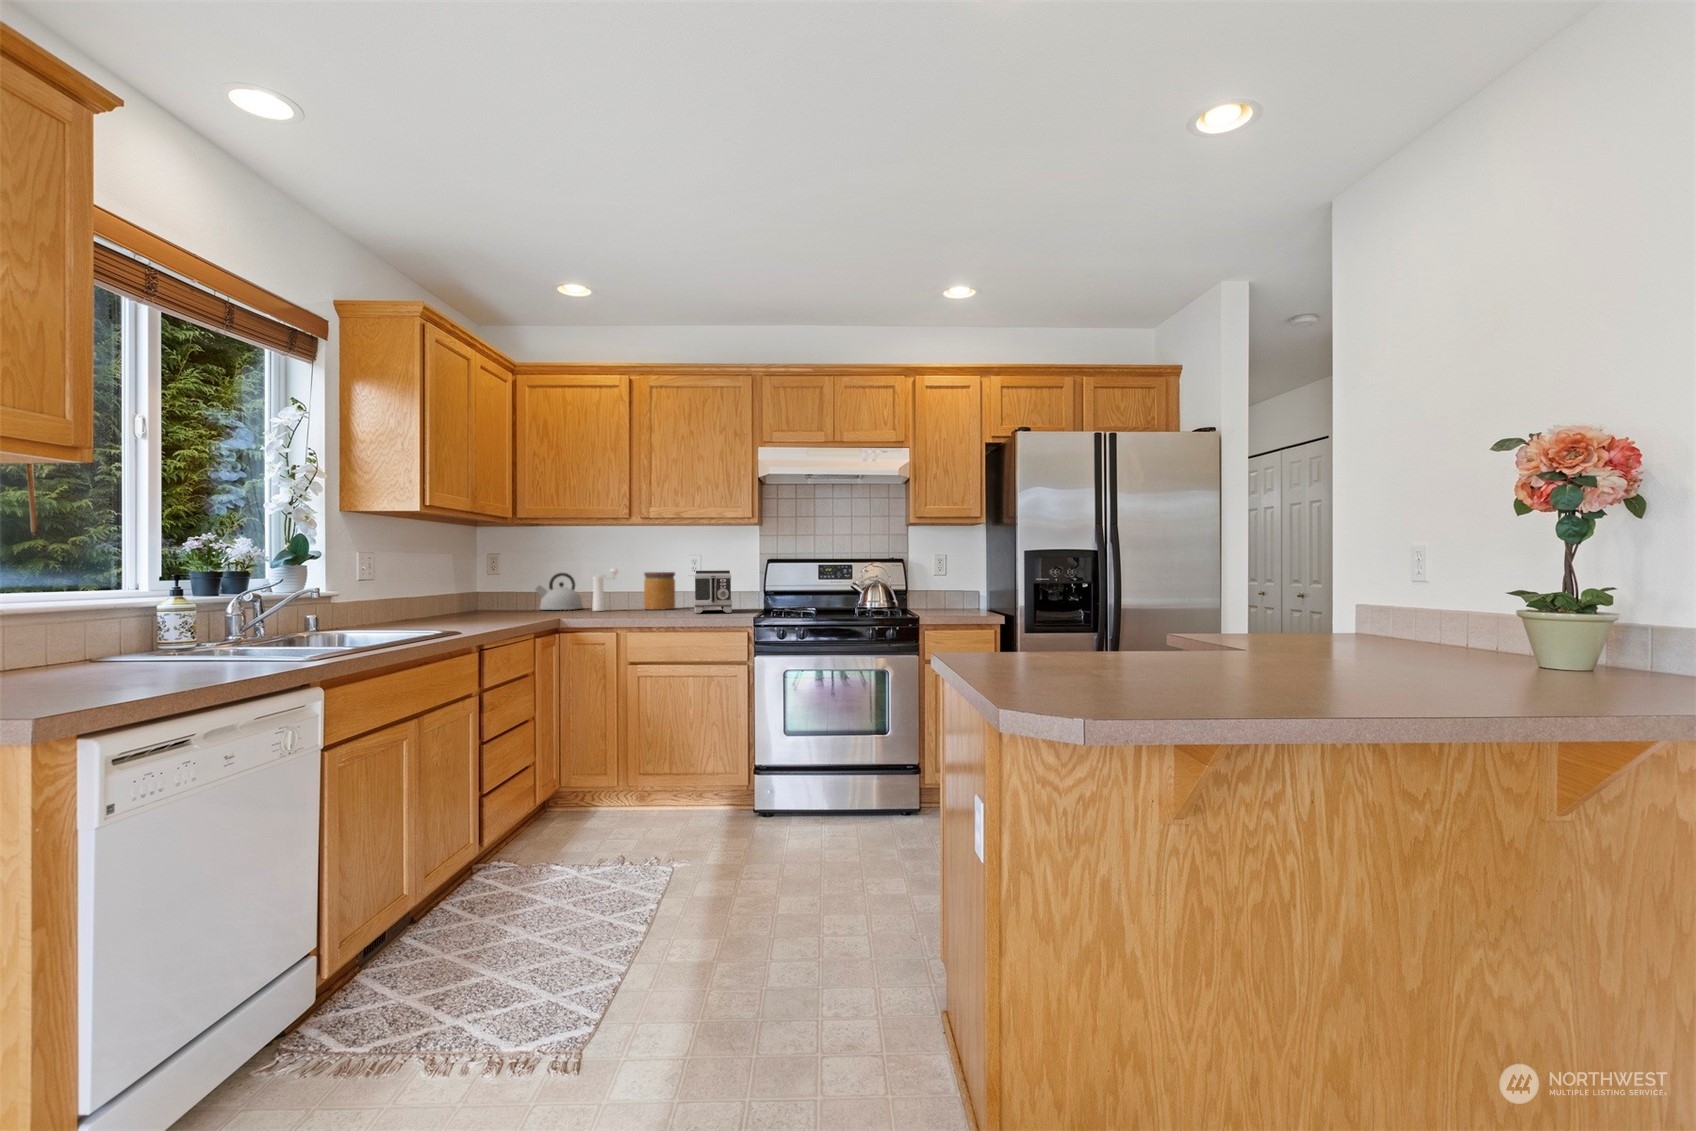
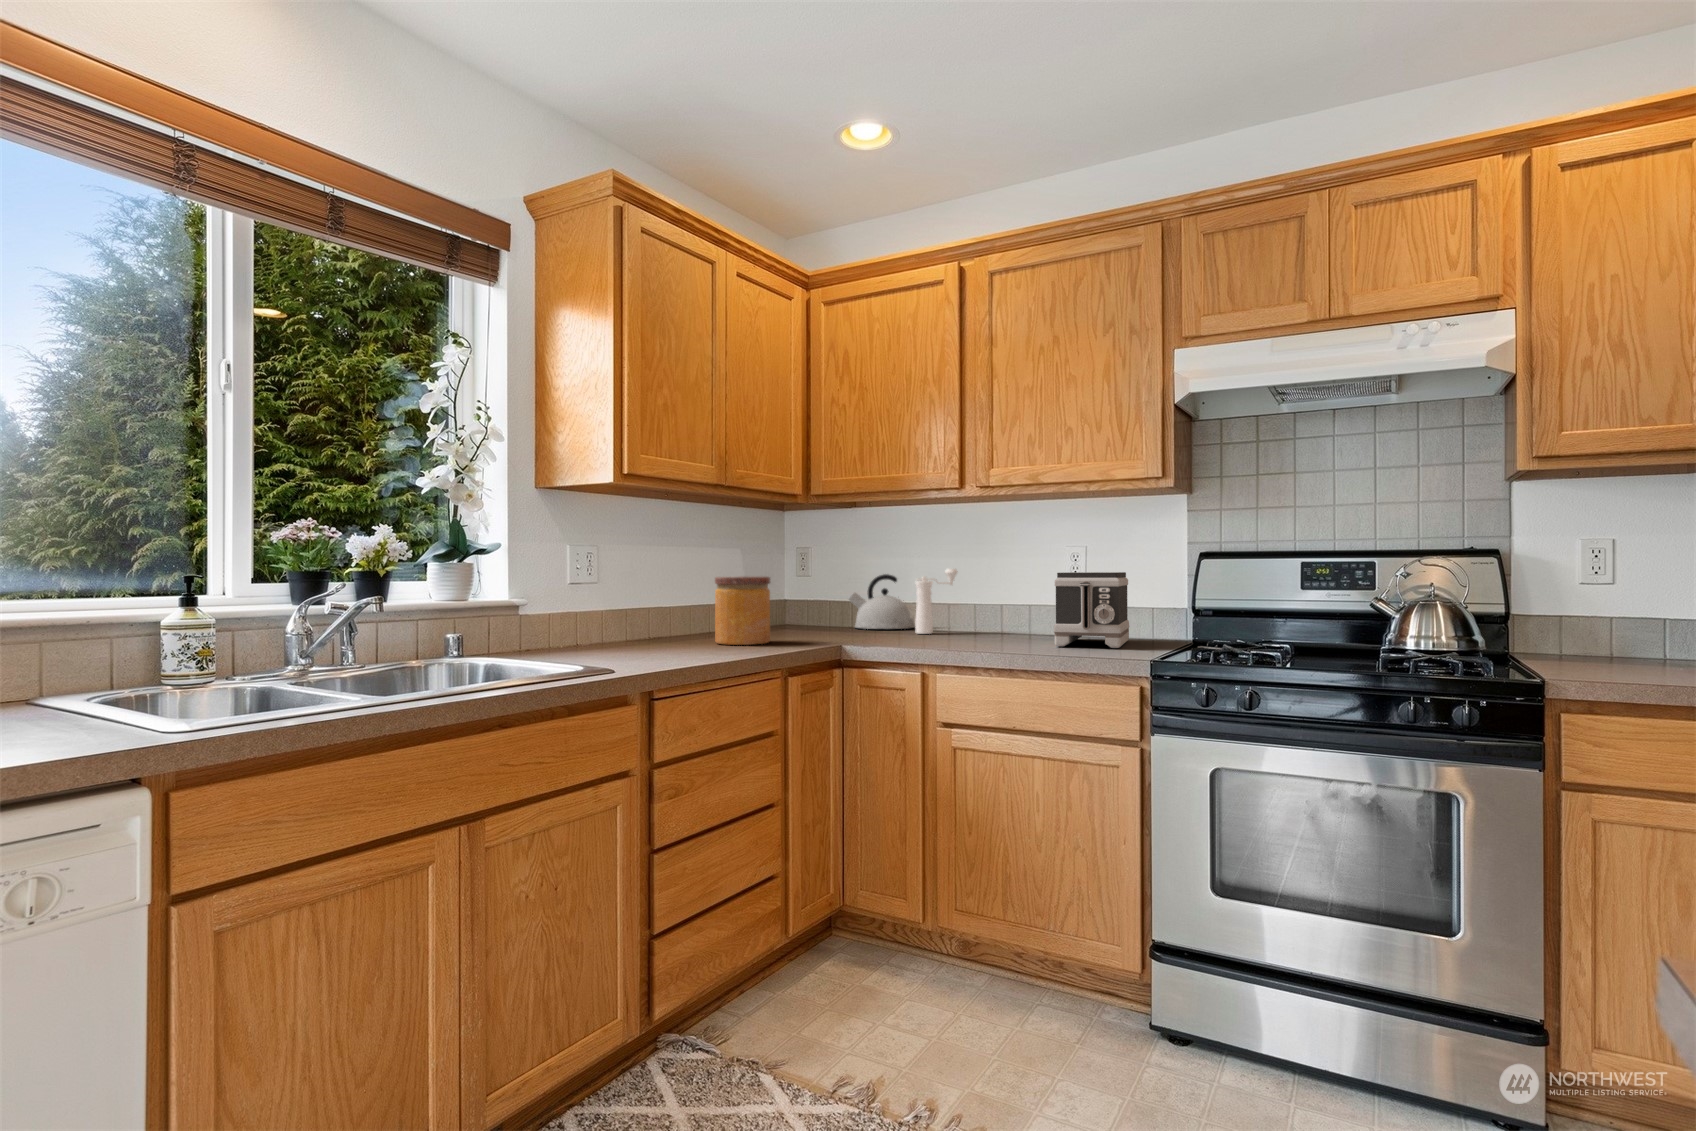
jar: present [644,572,675,610] -> present [715,576,770,645]

